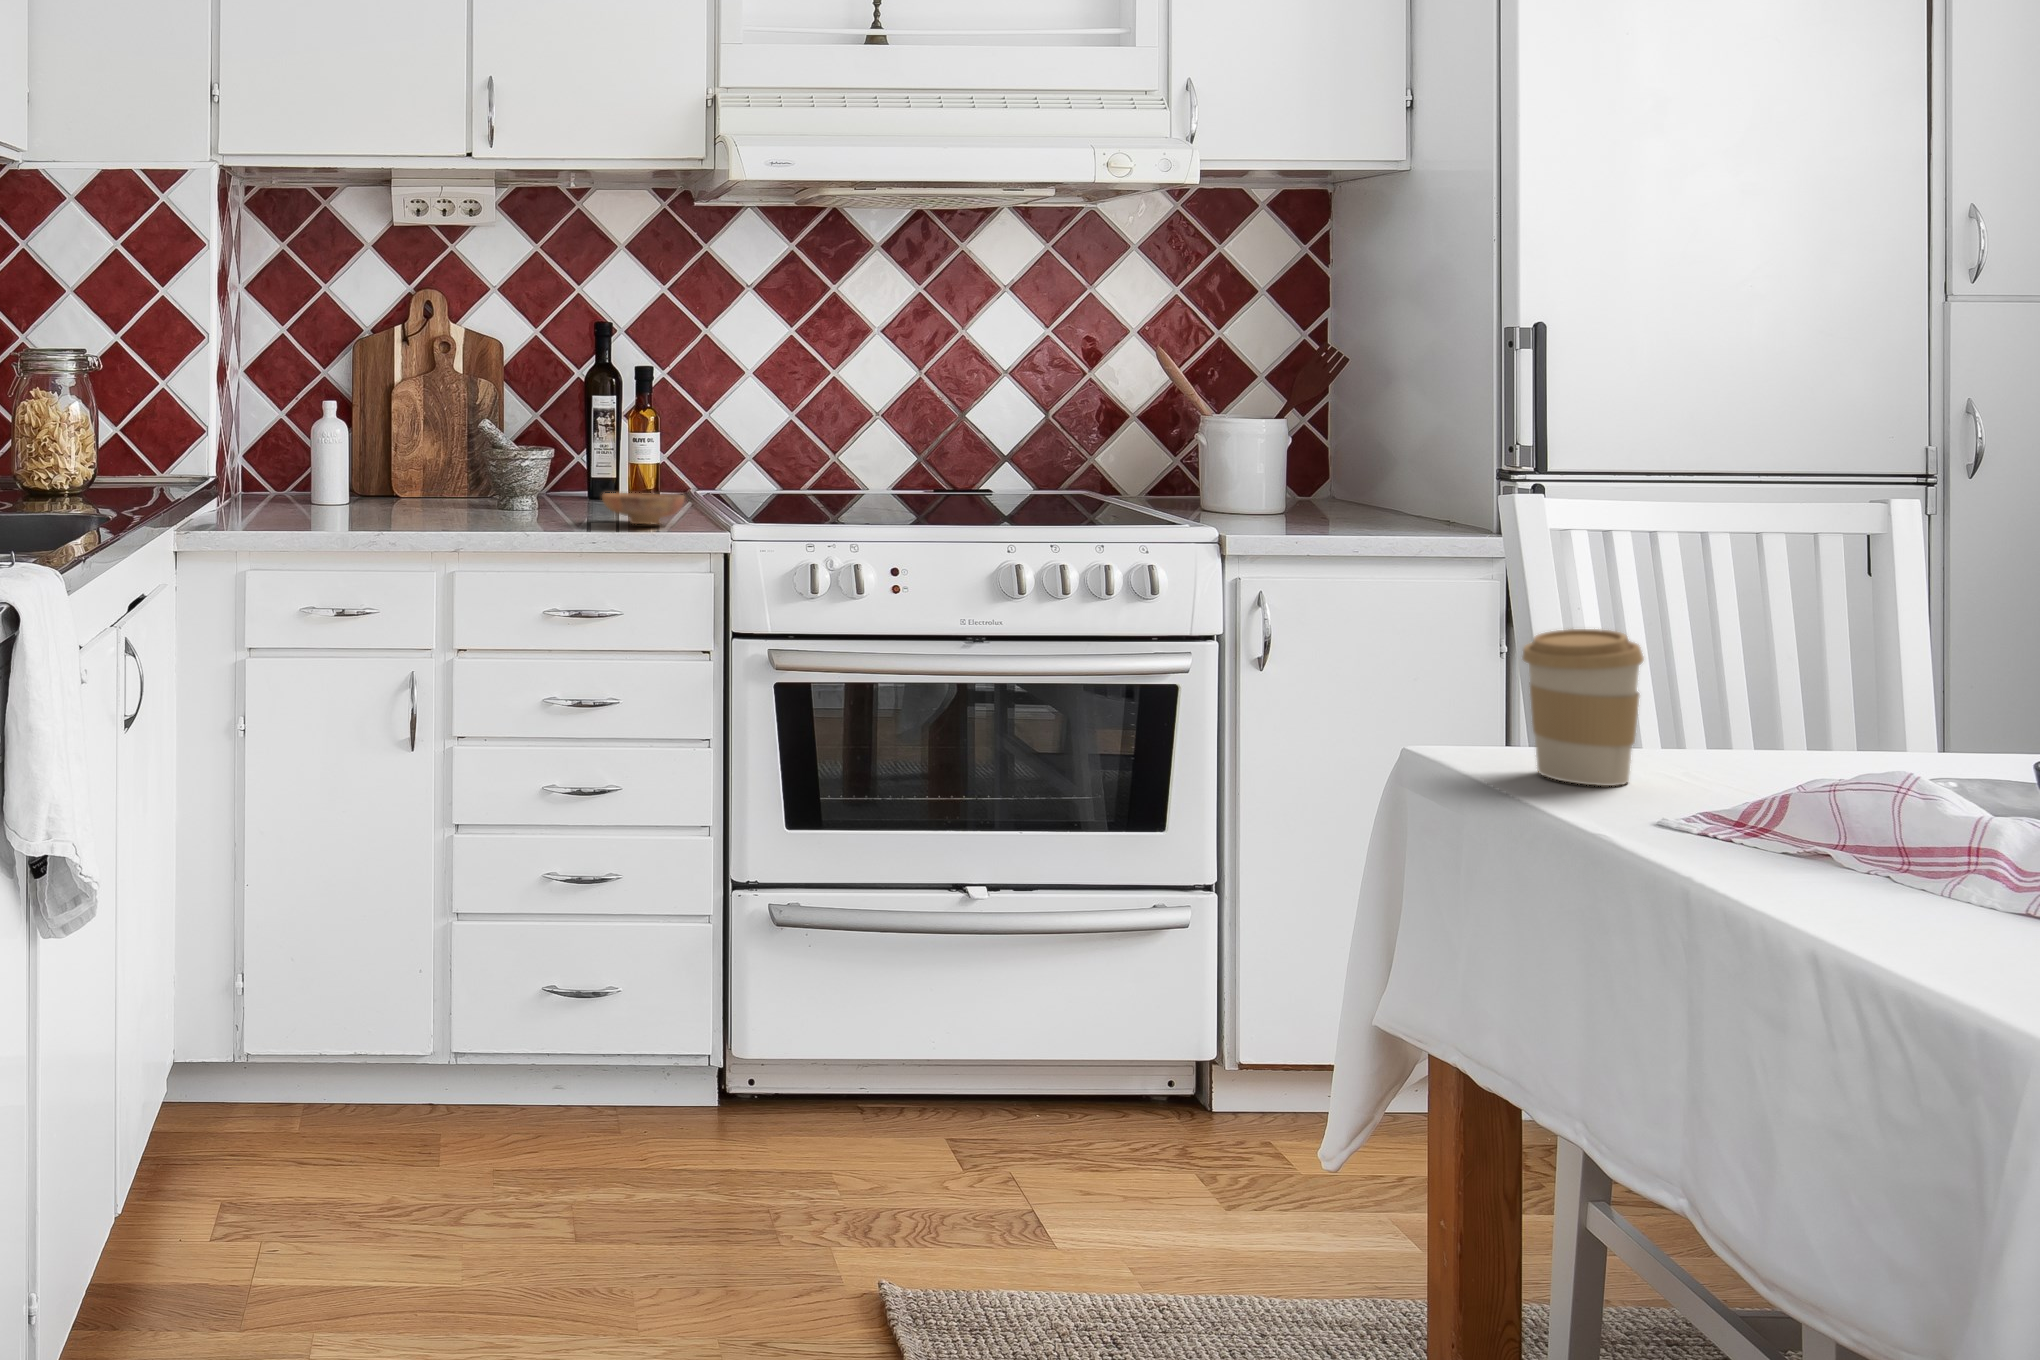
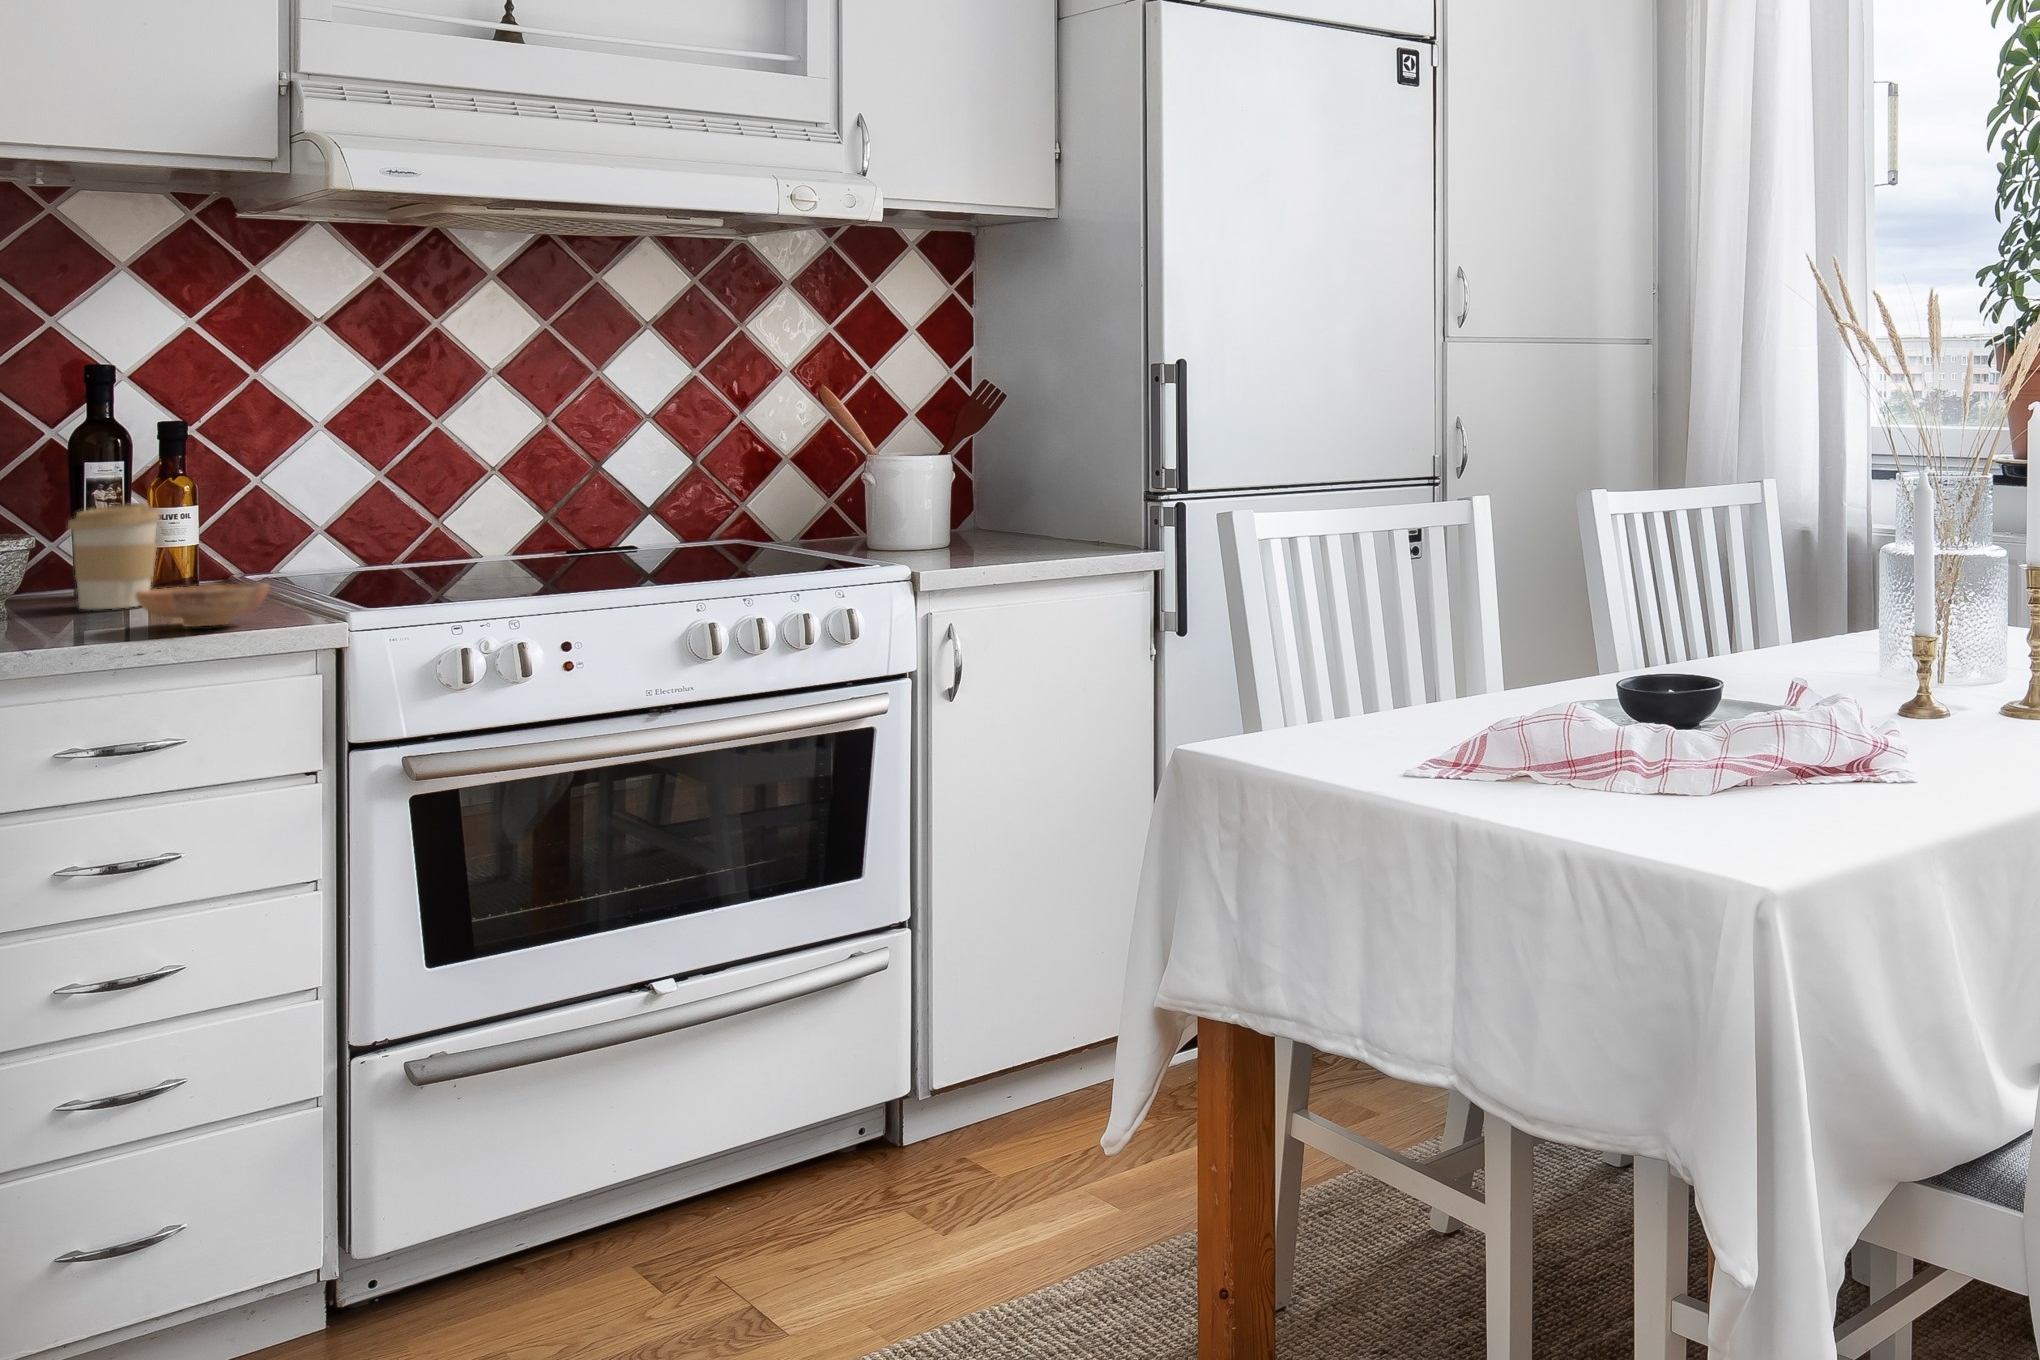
coffee cup: present [1523,629,1644,786] -> present [68,503,160,609]

